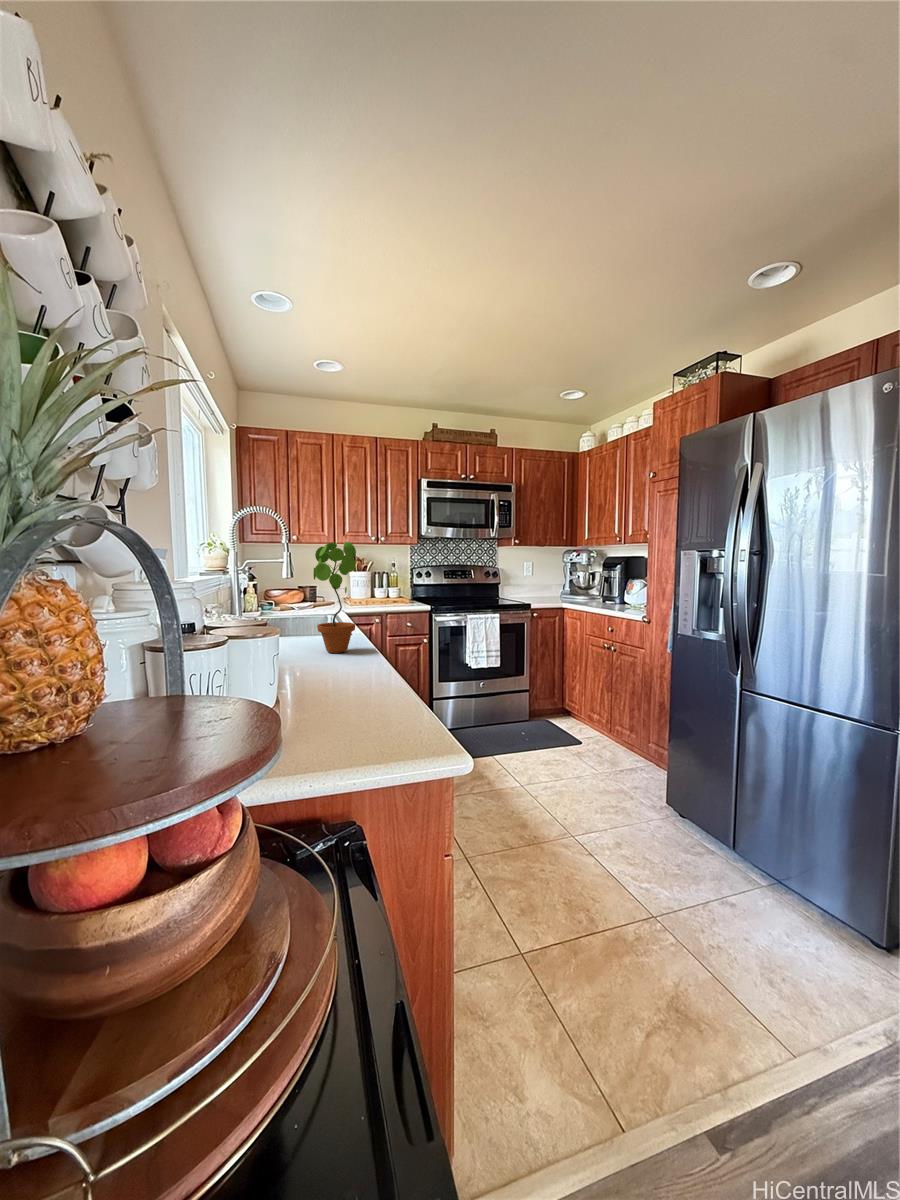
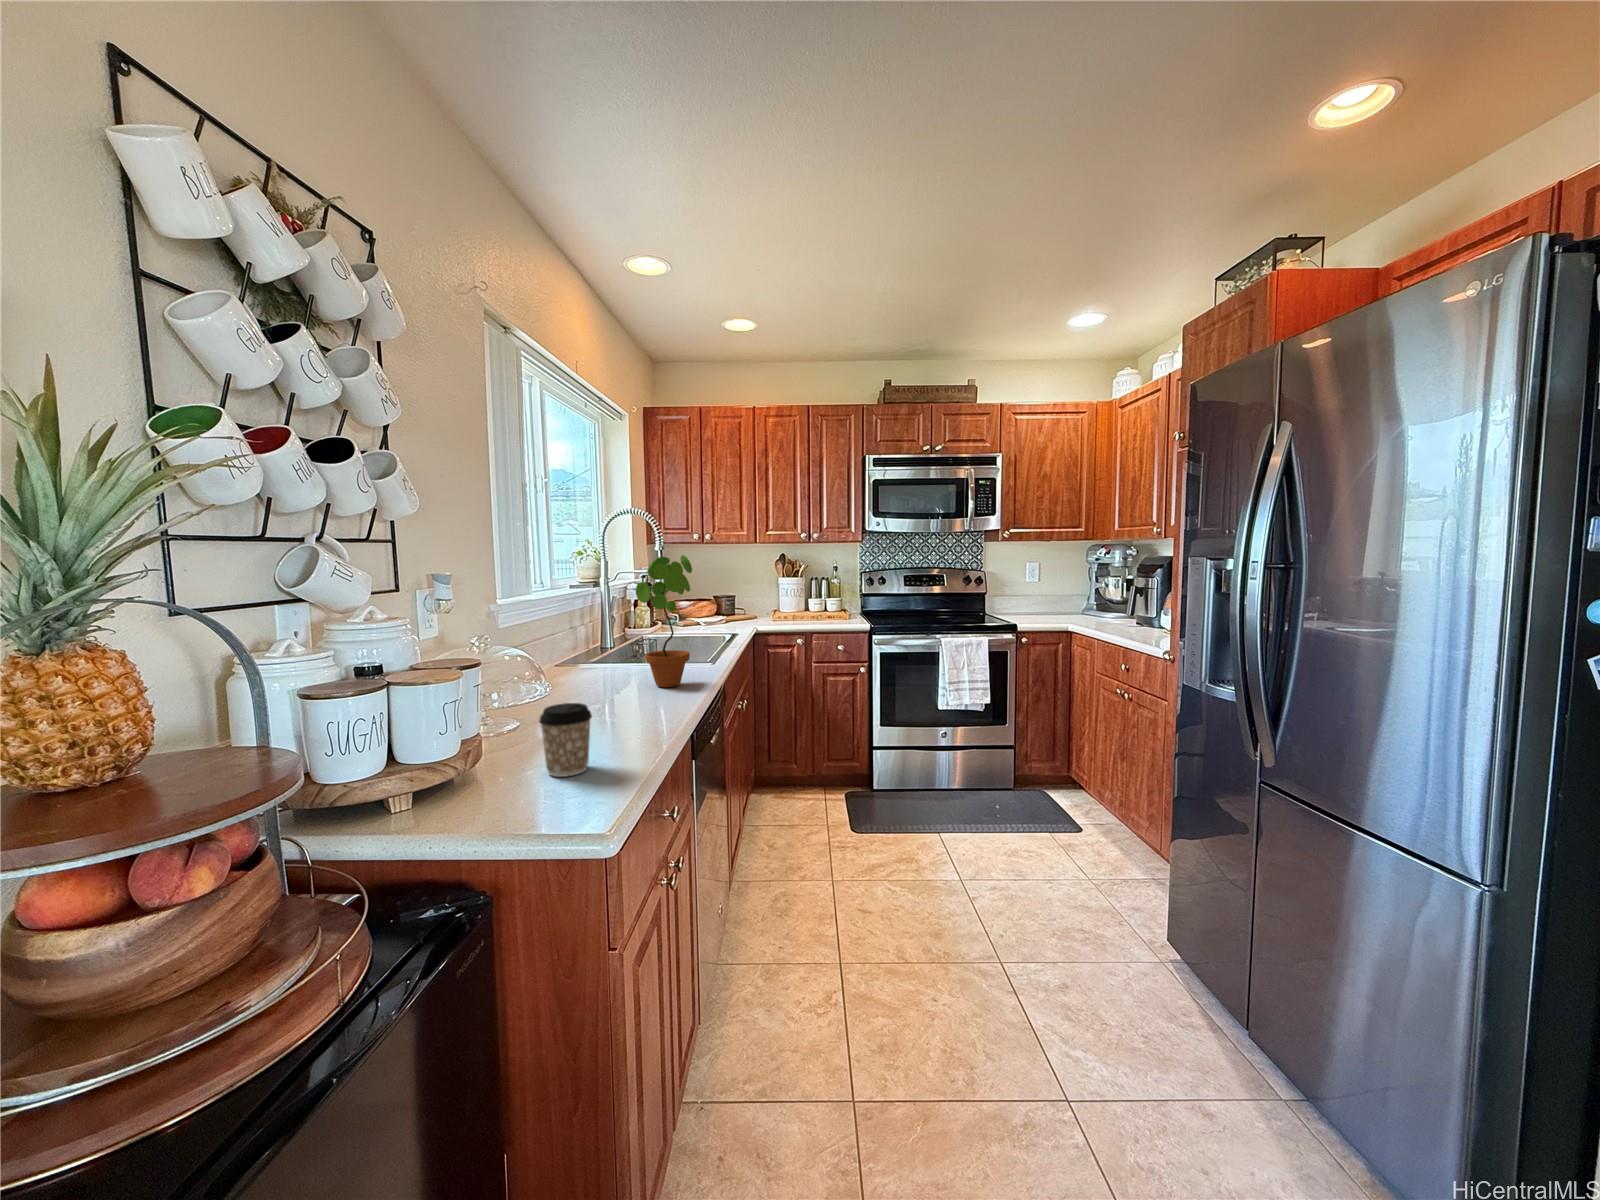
coffee cup: none [325,657,370,721] -> present [539,703,592,777]

